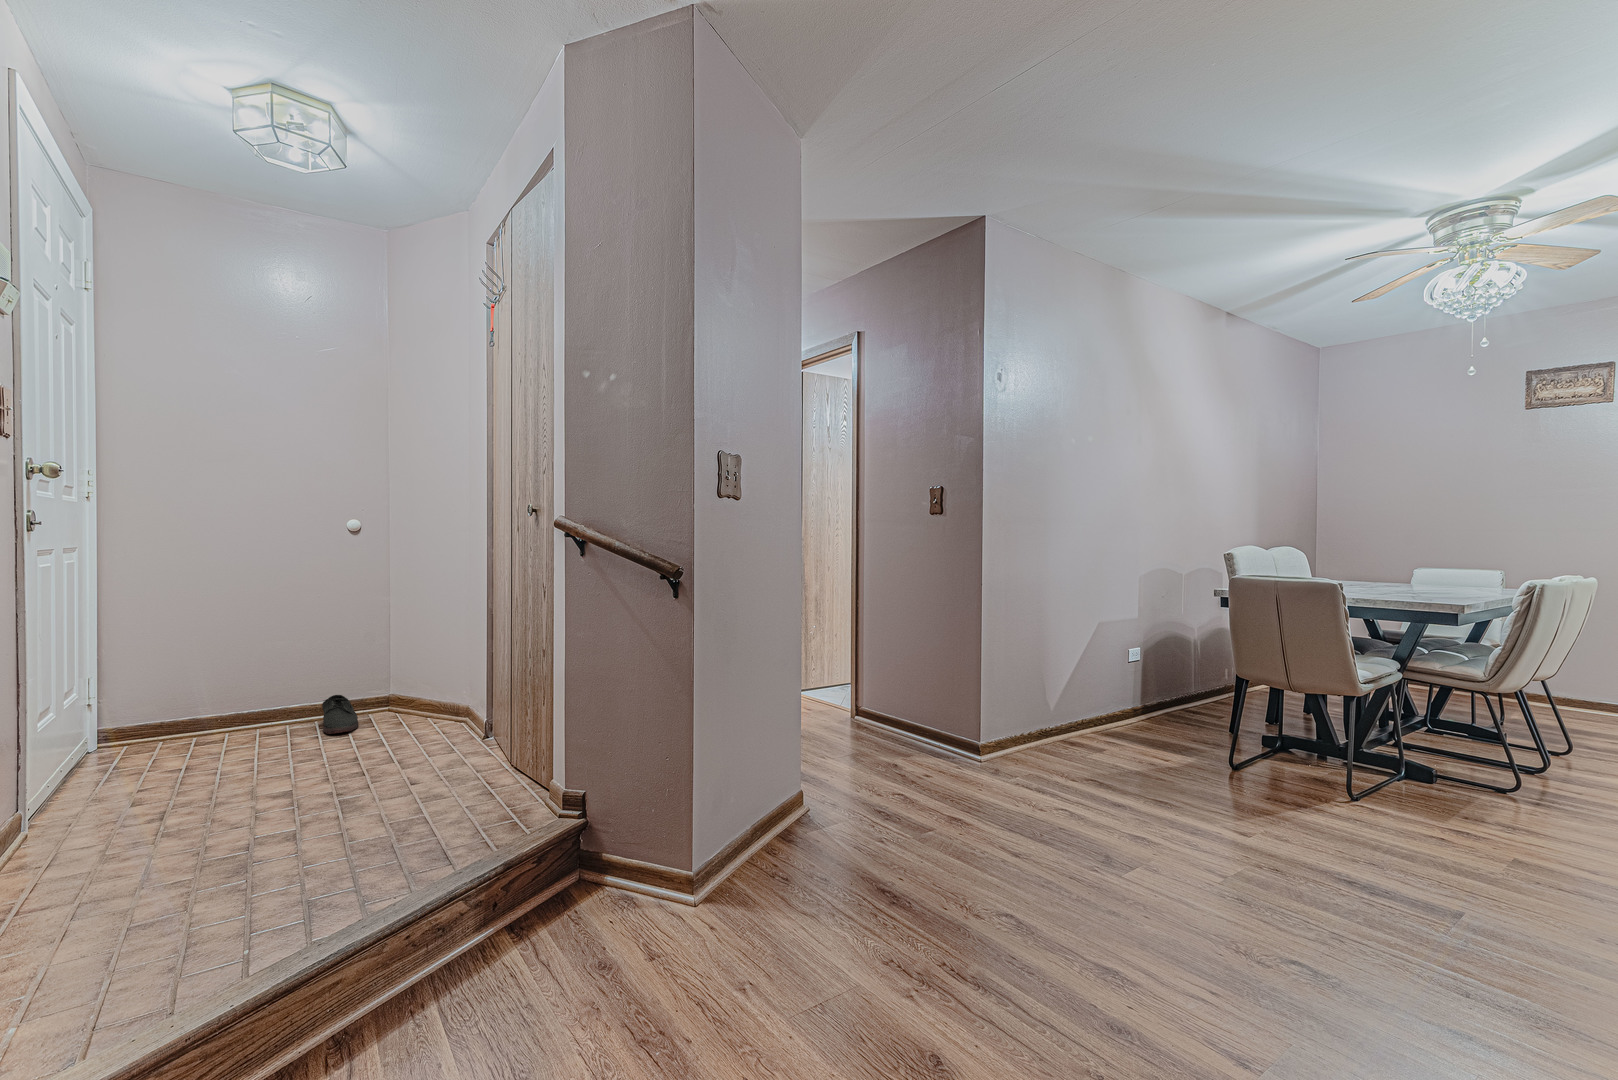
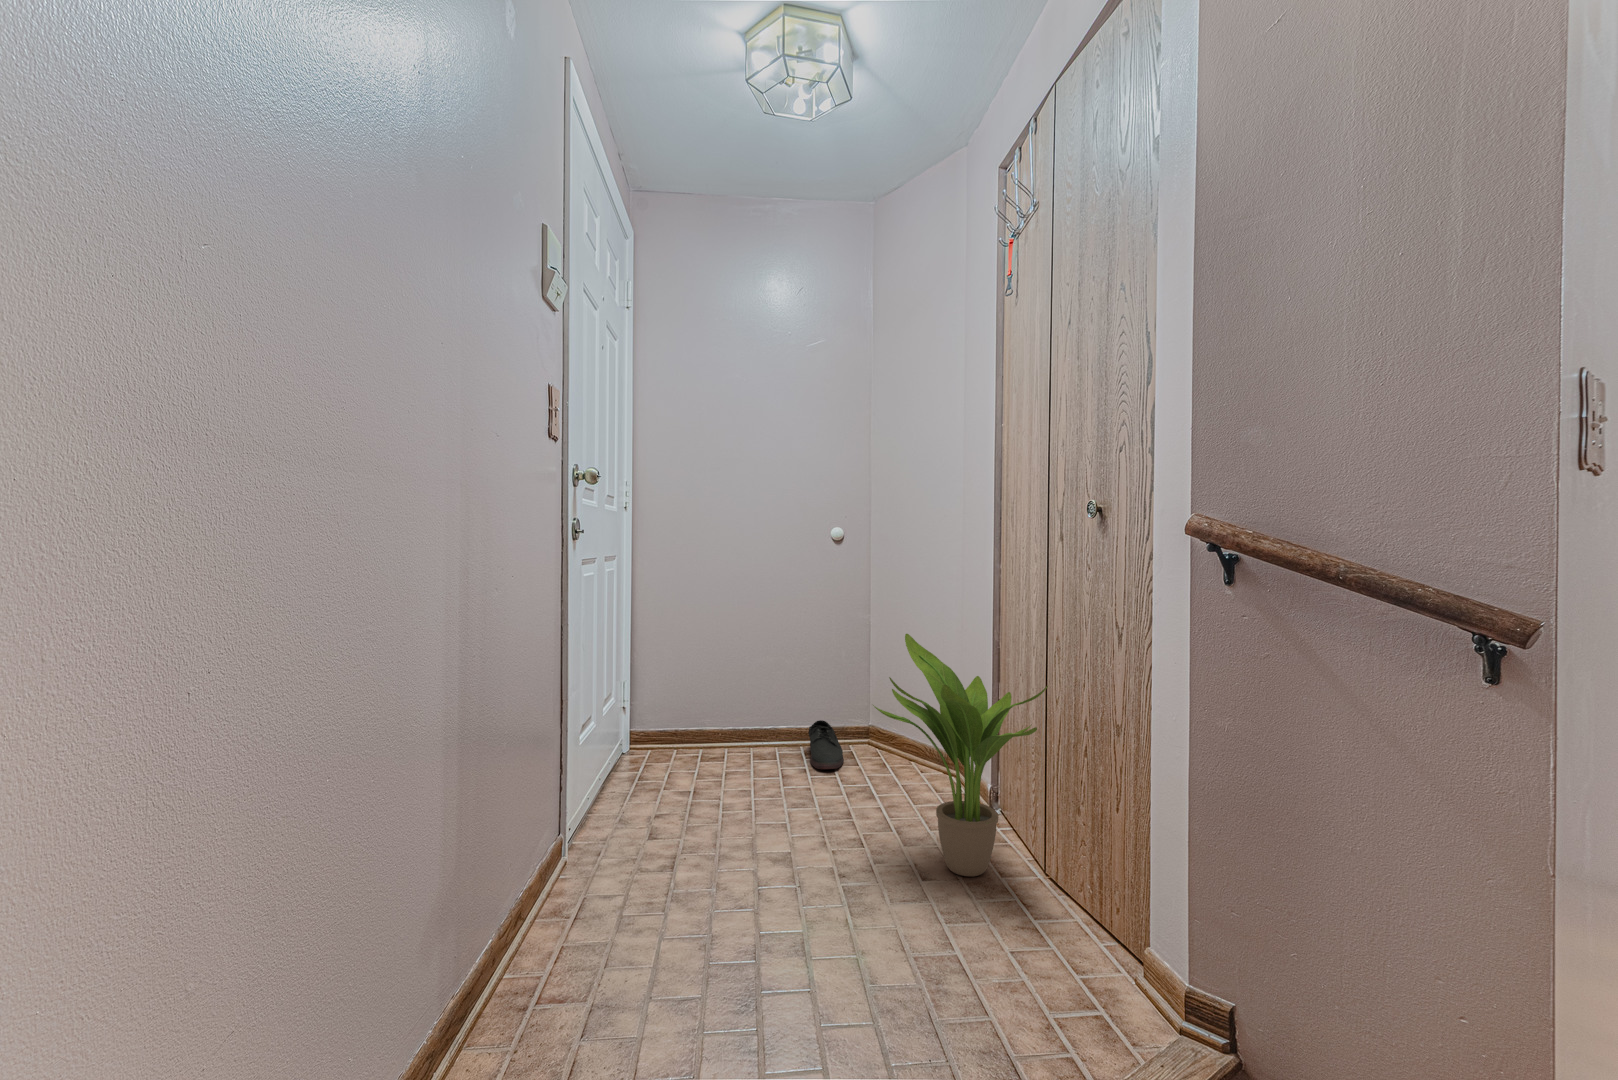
potted plant: none [365,604,507,777] -> present [873,634,1048,876]

